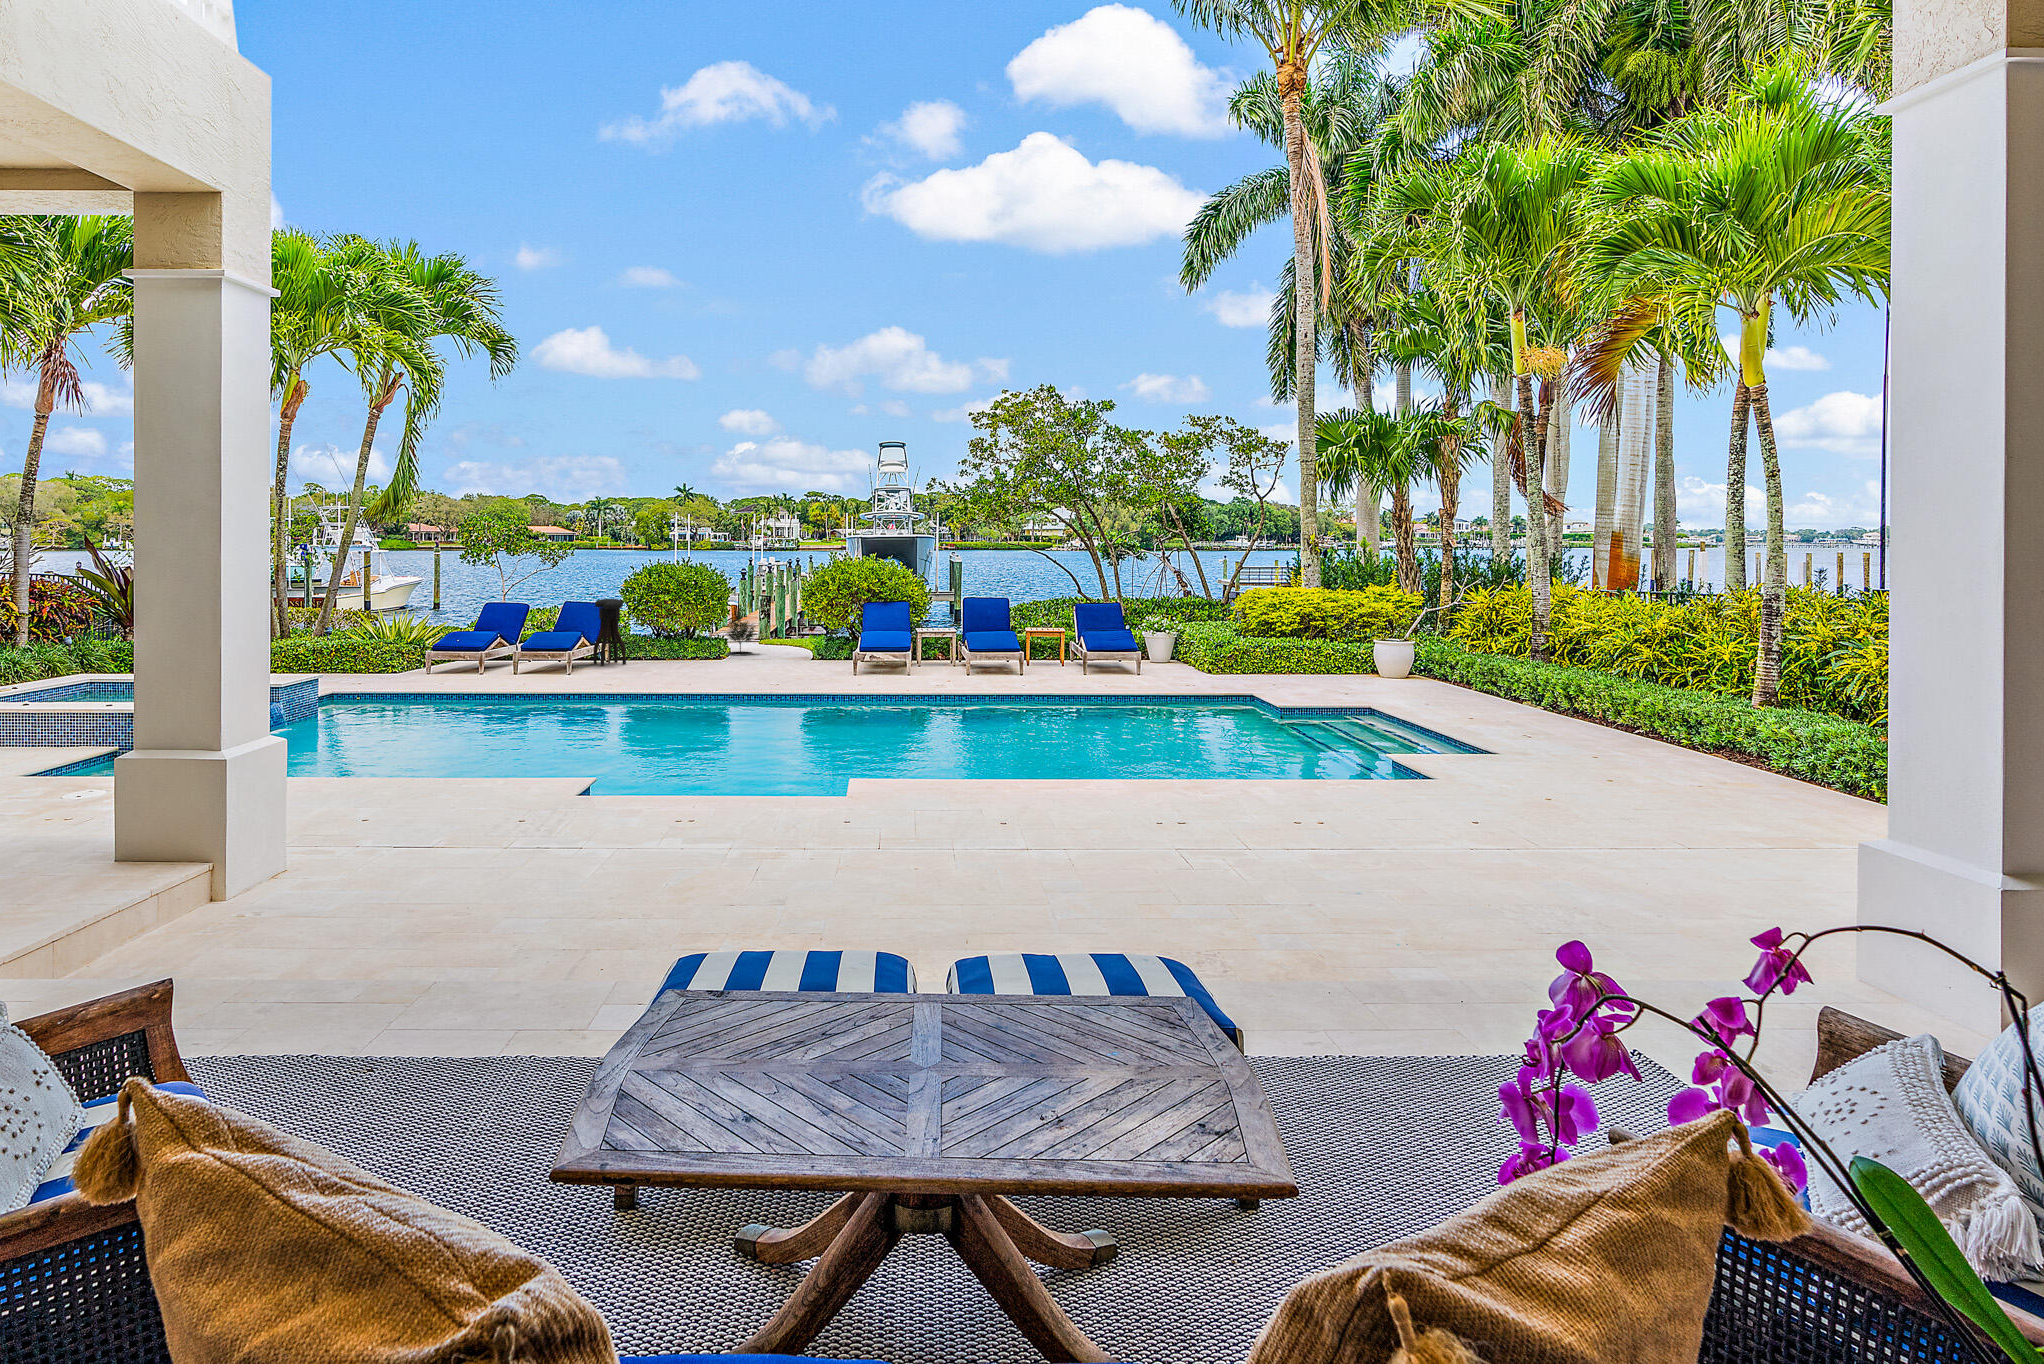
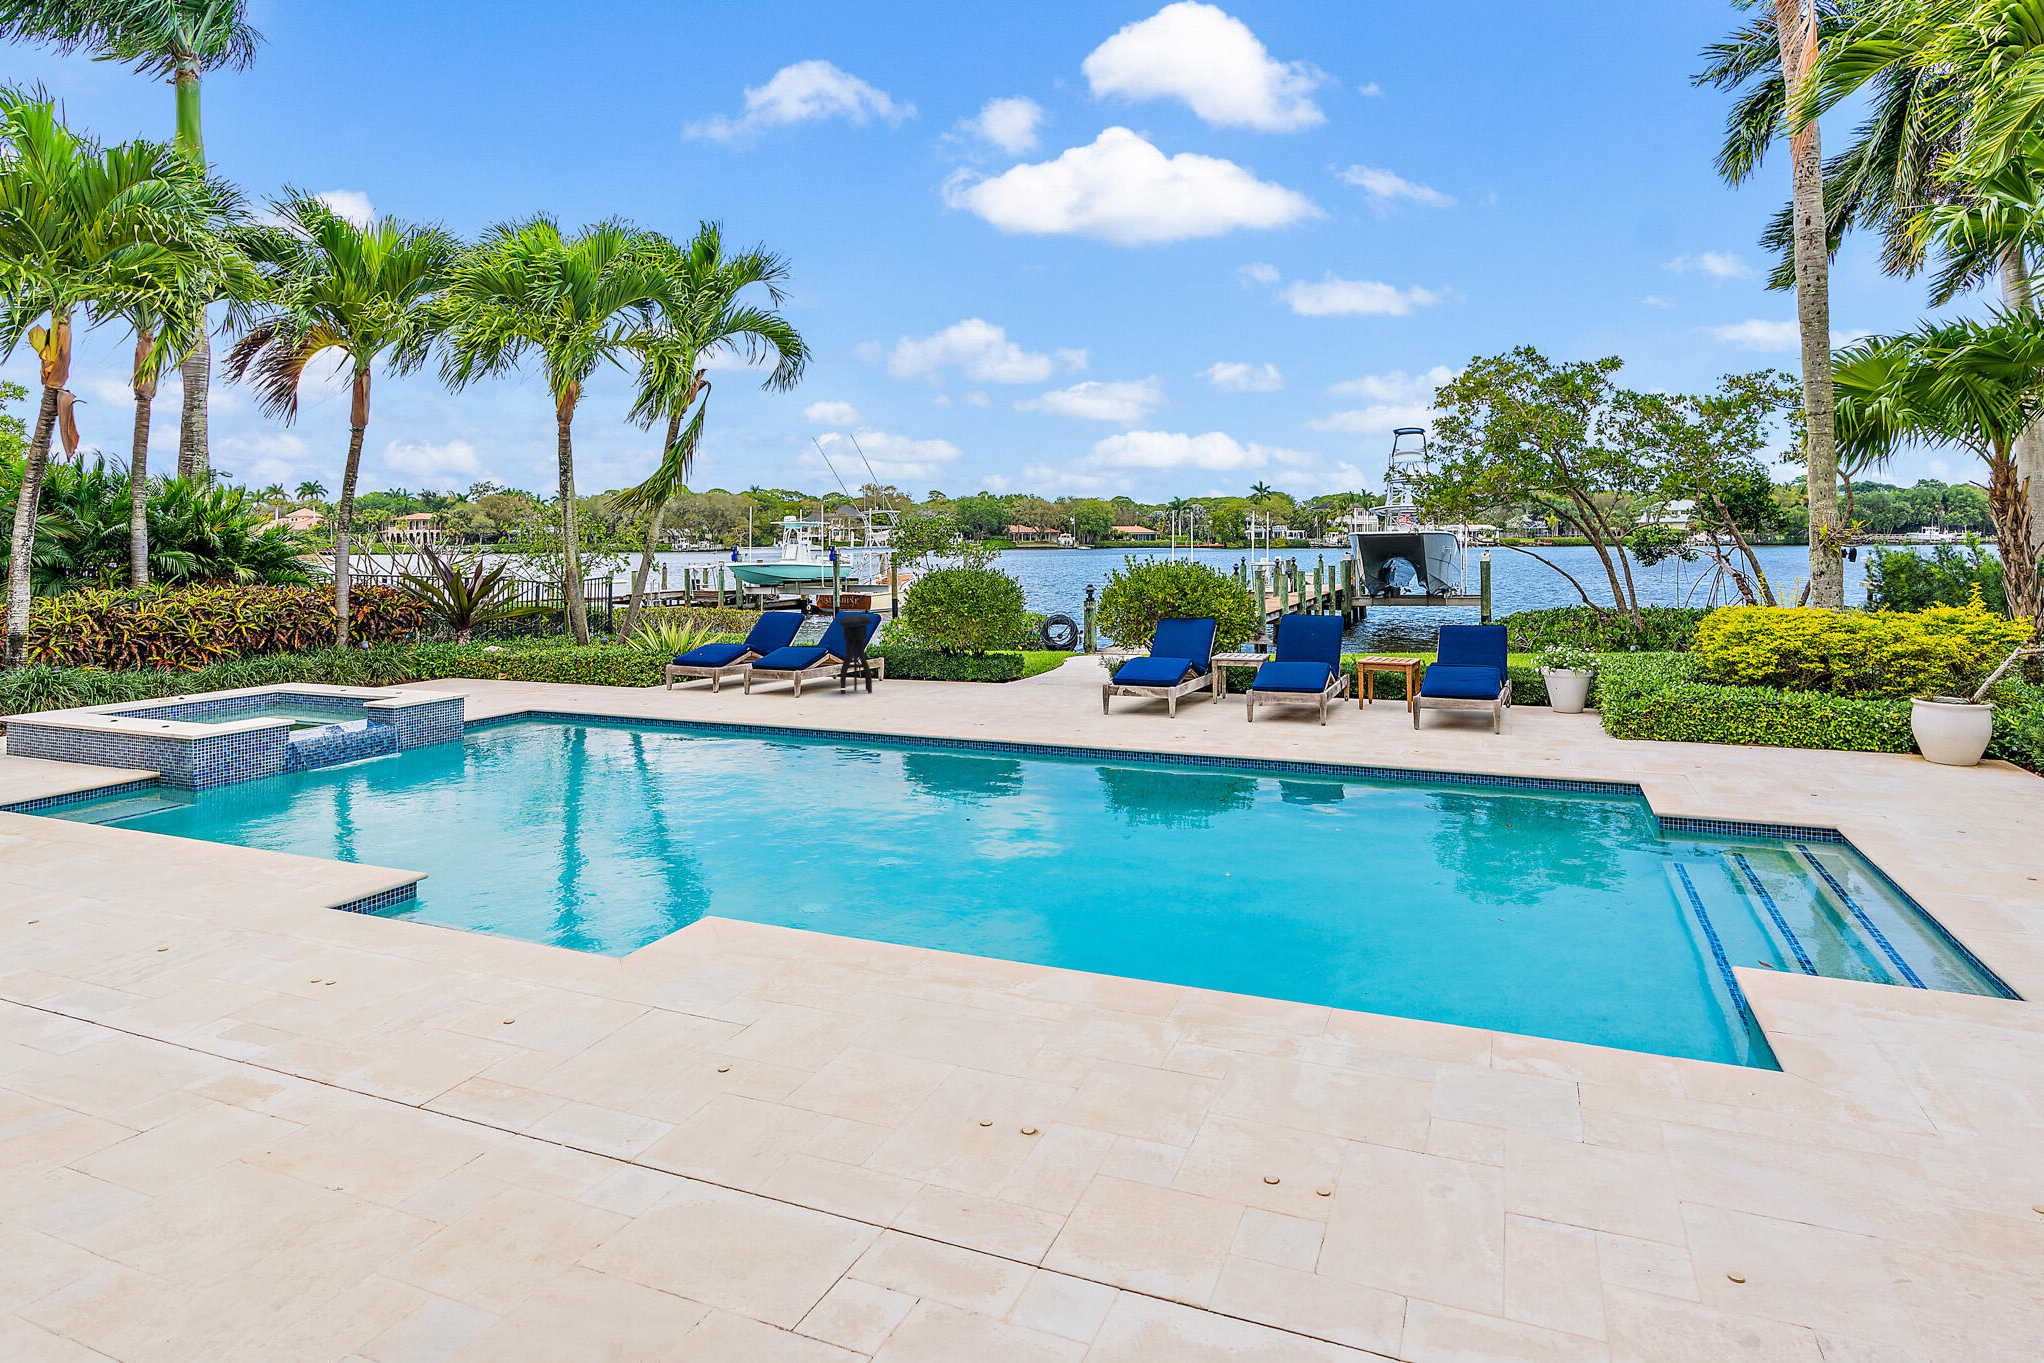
potted tree: present [726,610,755,656] -> none [1010,626,1049,686]

